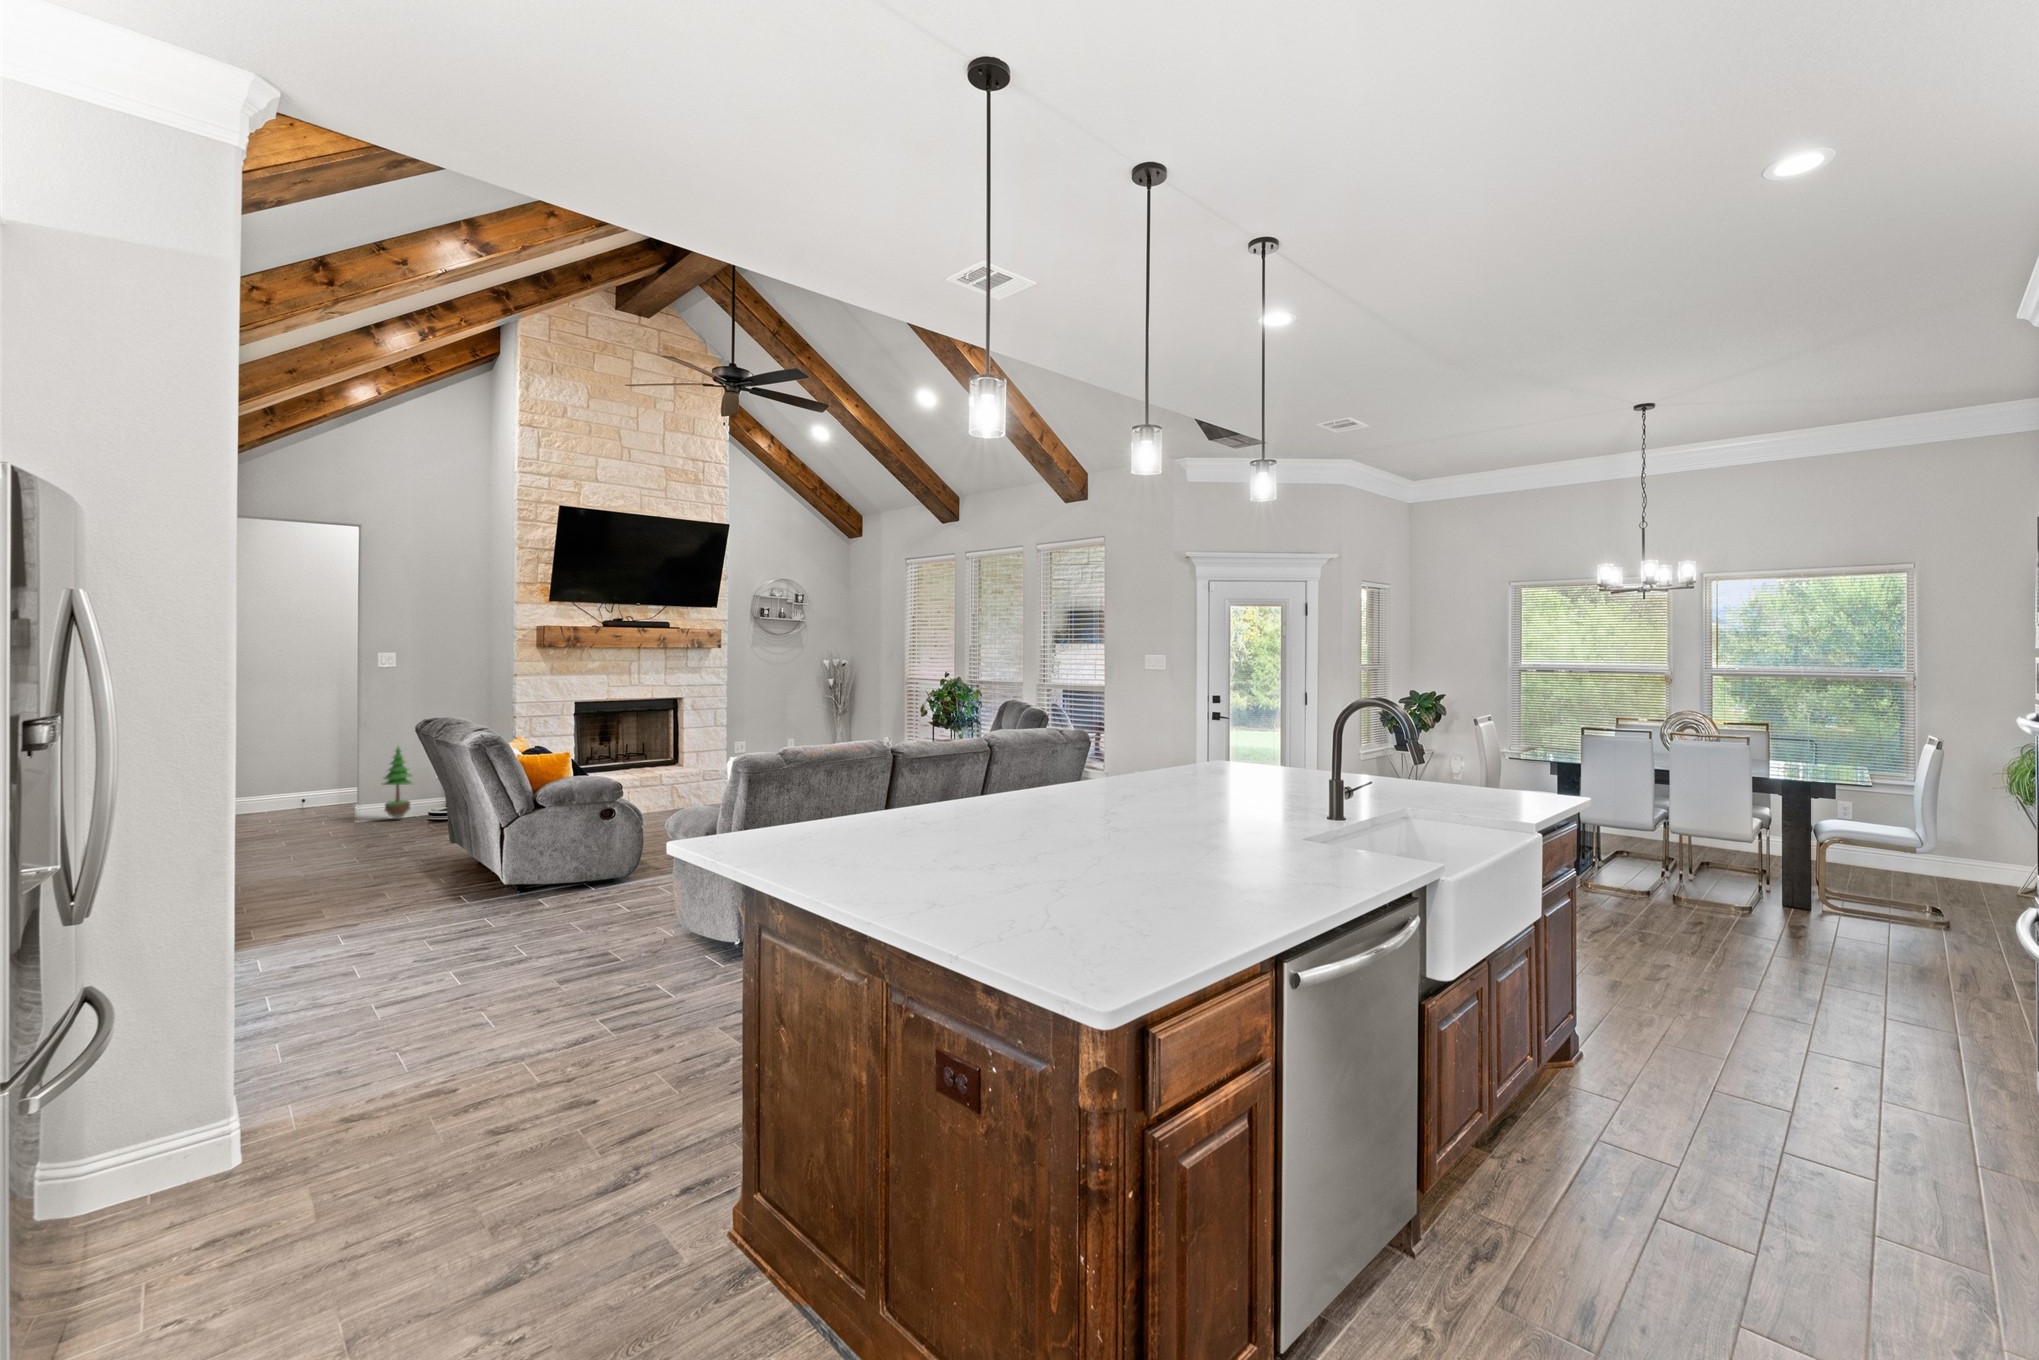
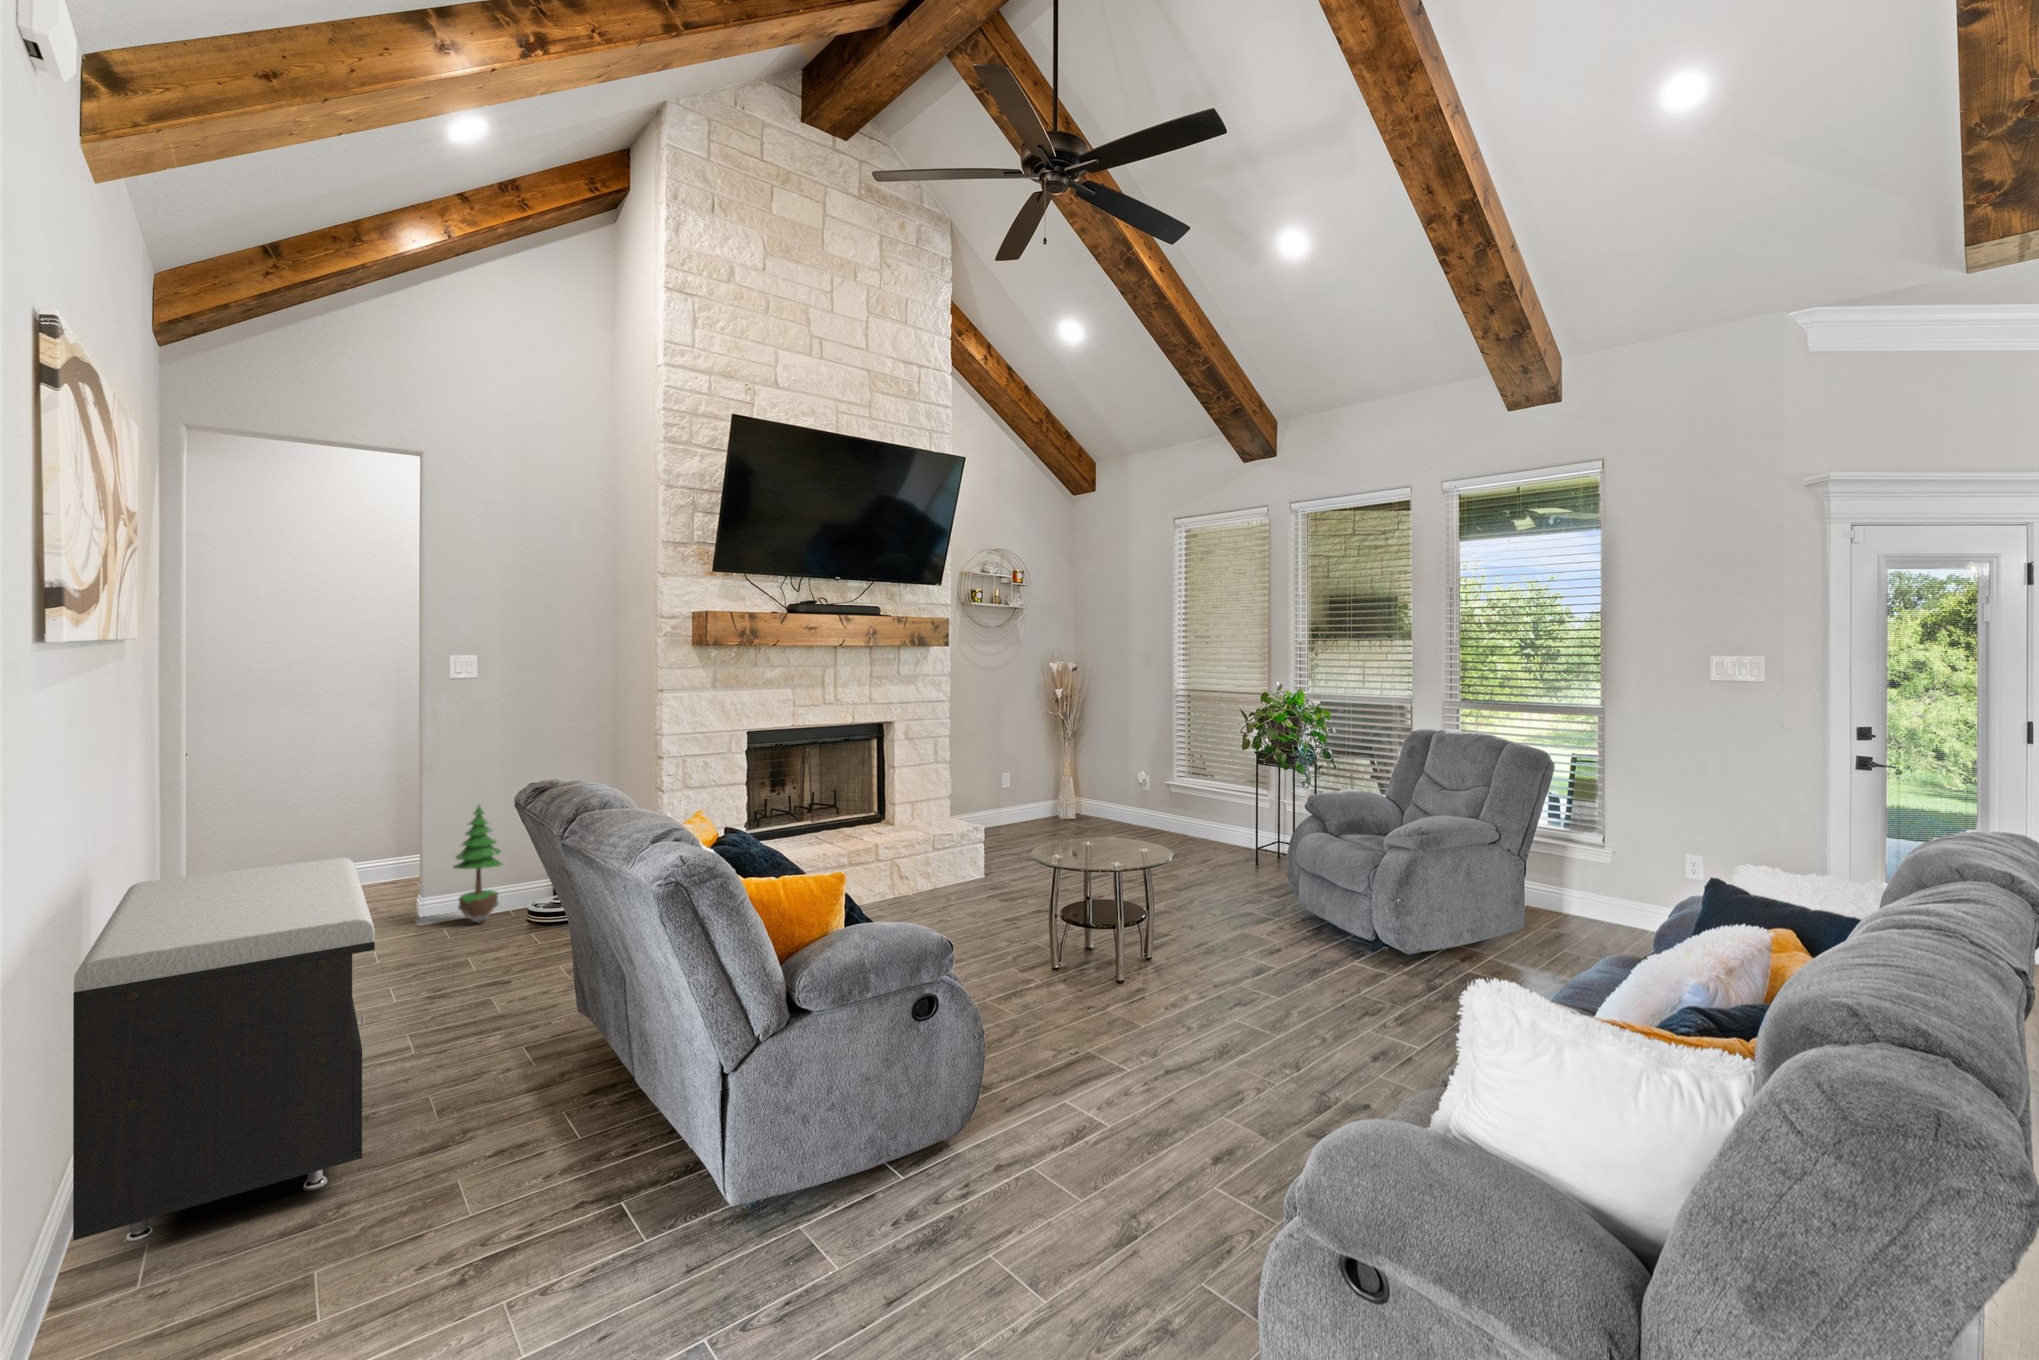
storage bench: none [211,757,343,906] -> present [73,858,375,1243]

